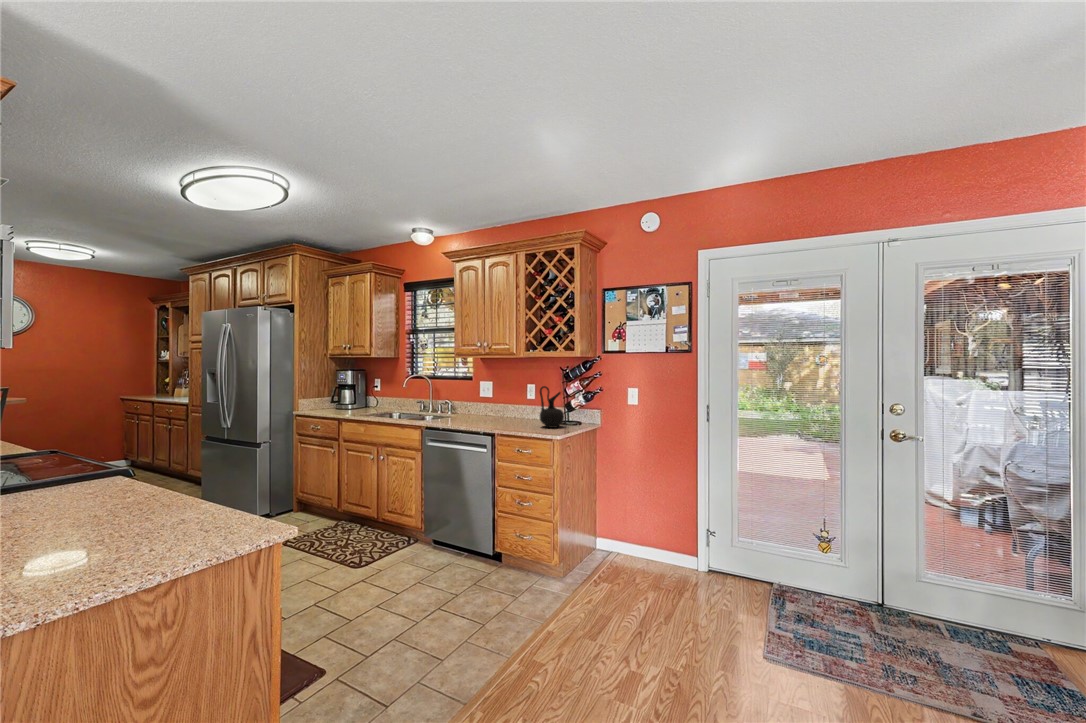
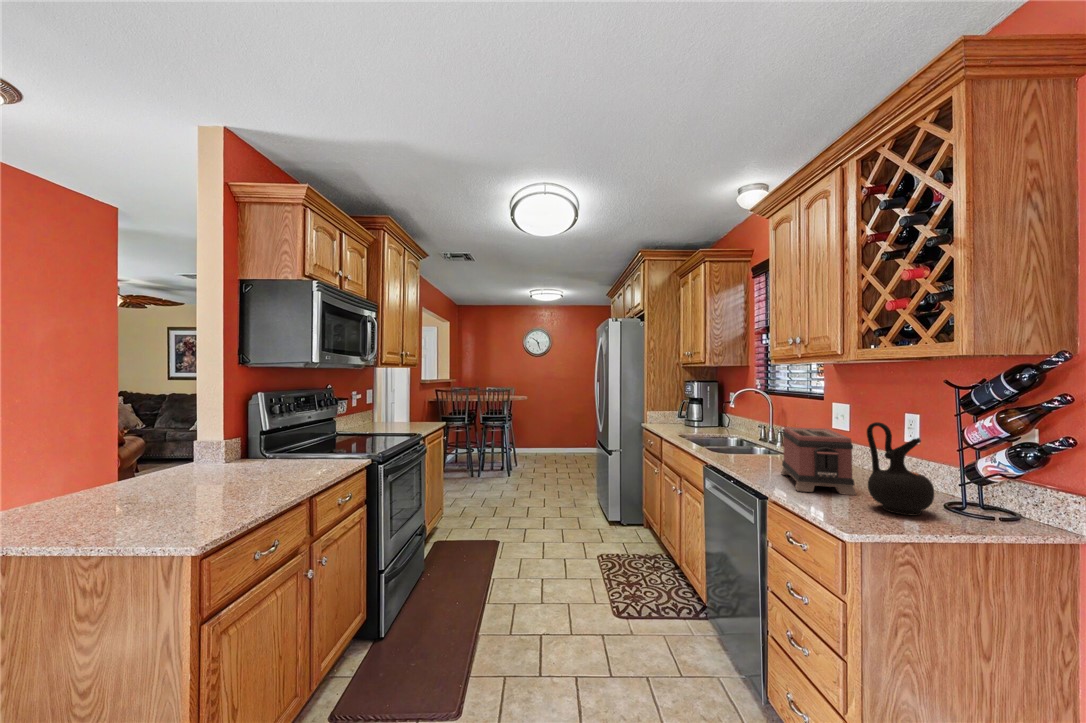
toaster: none [478,394,527,428] -> present [781,427,856,495]

